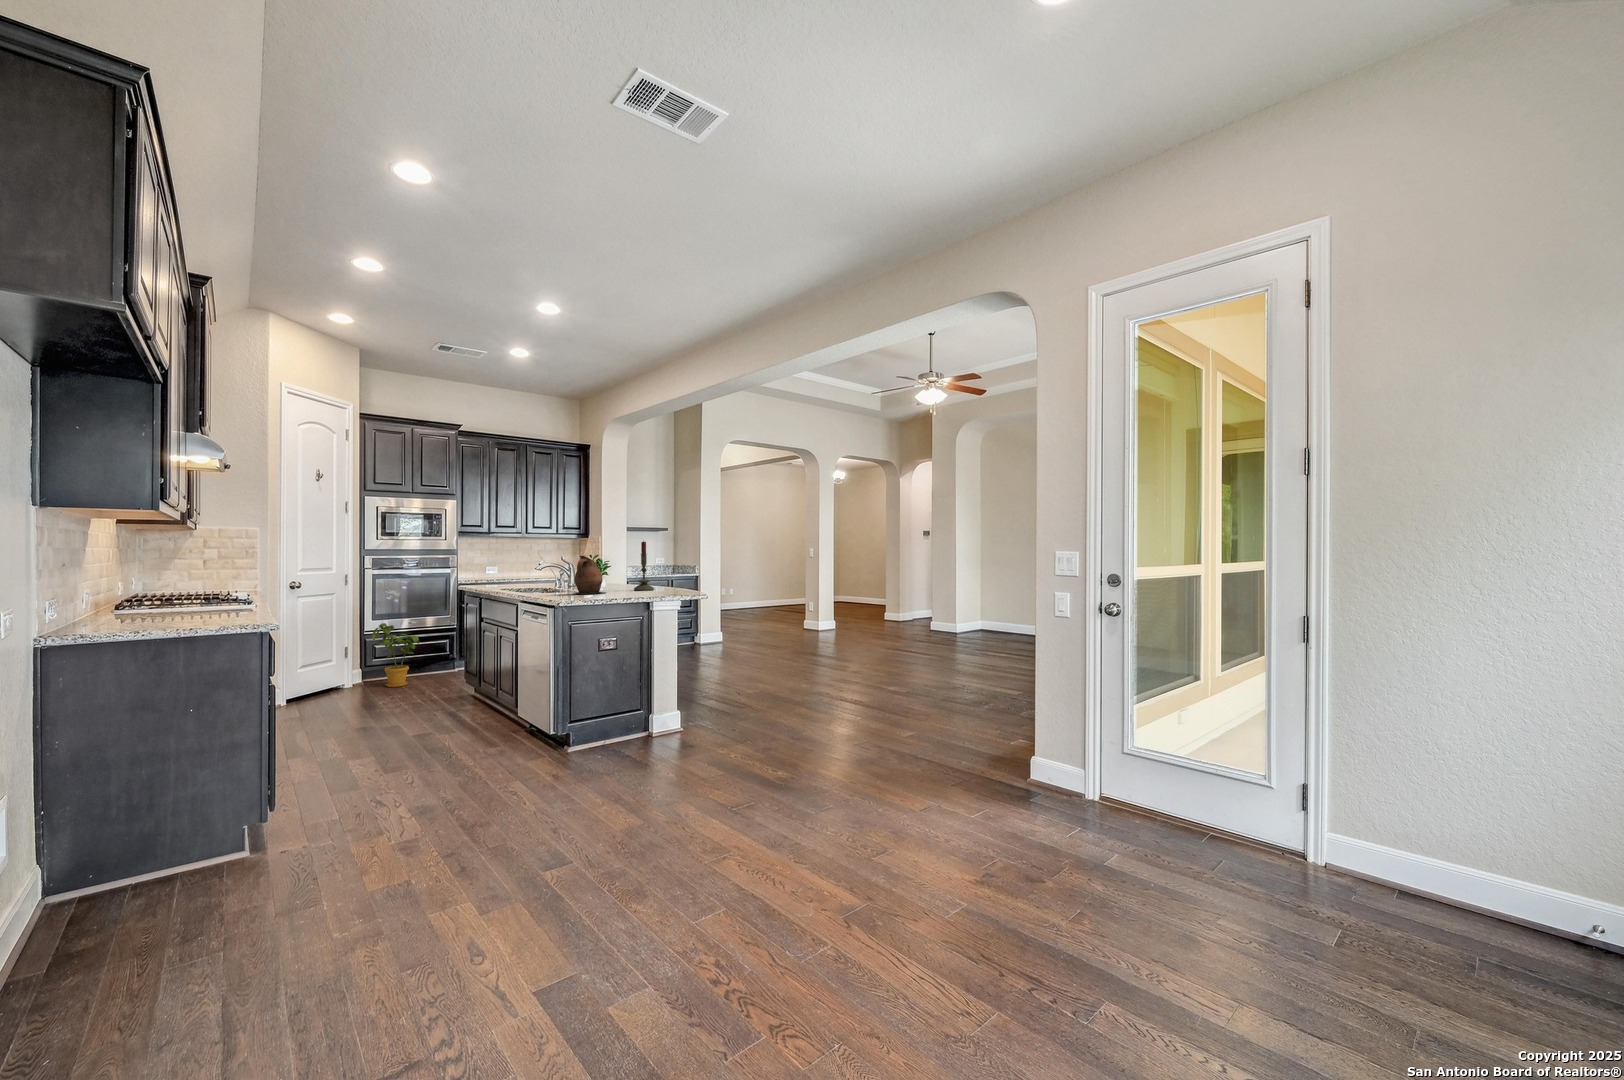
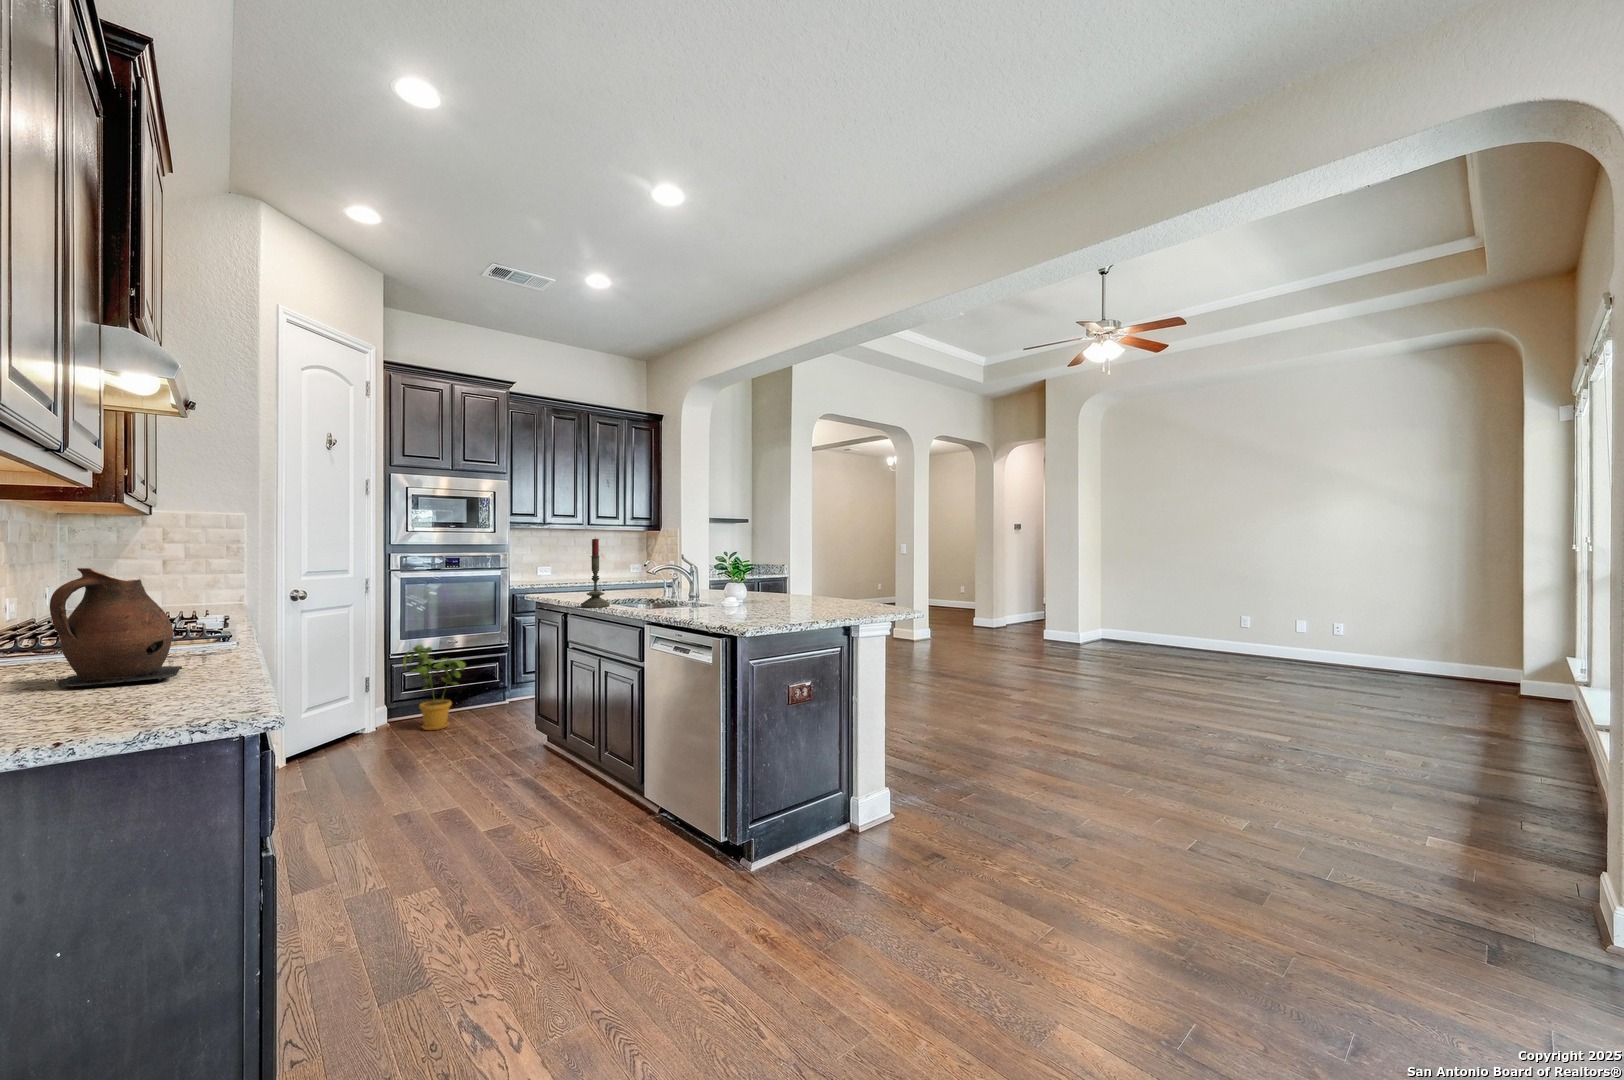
candle: present [634,541,654,591] -> present [581,539,610,608]
ceramic pitcher: present [574,556,606,594] -> present [50,568,182,687]

